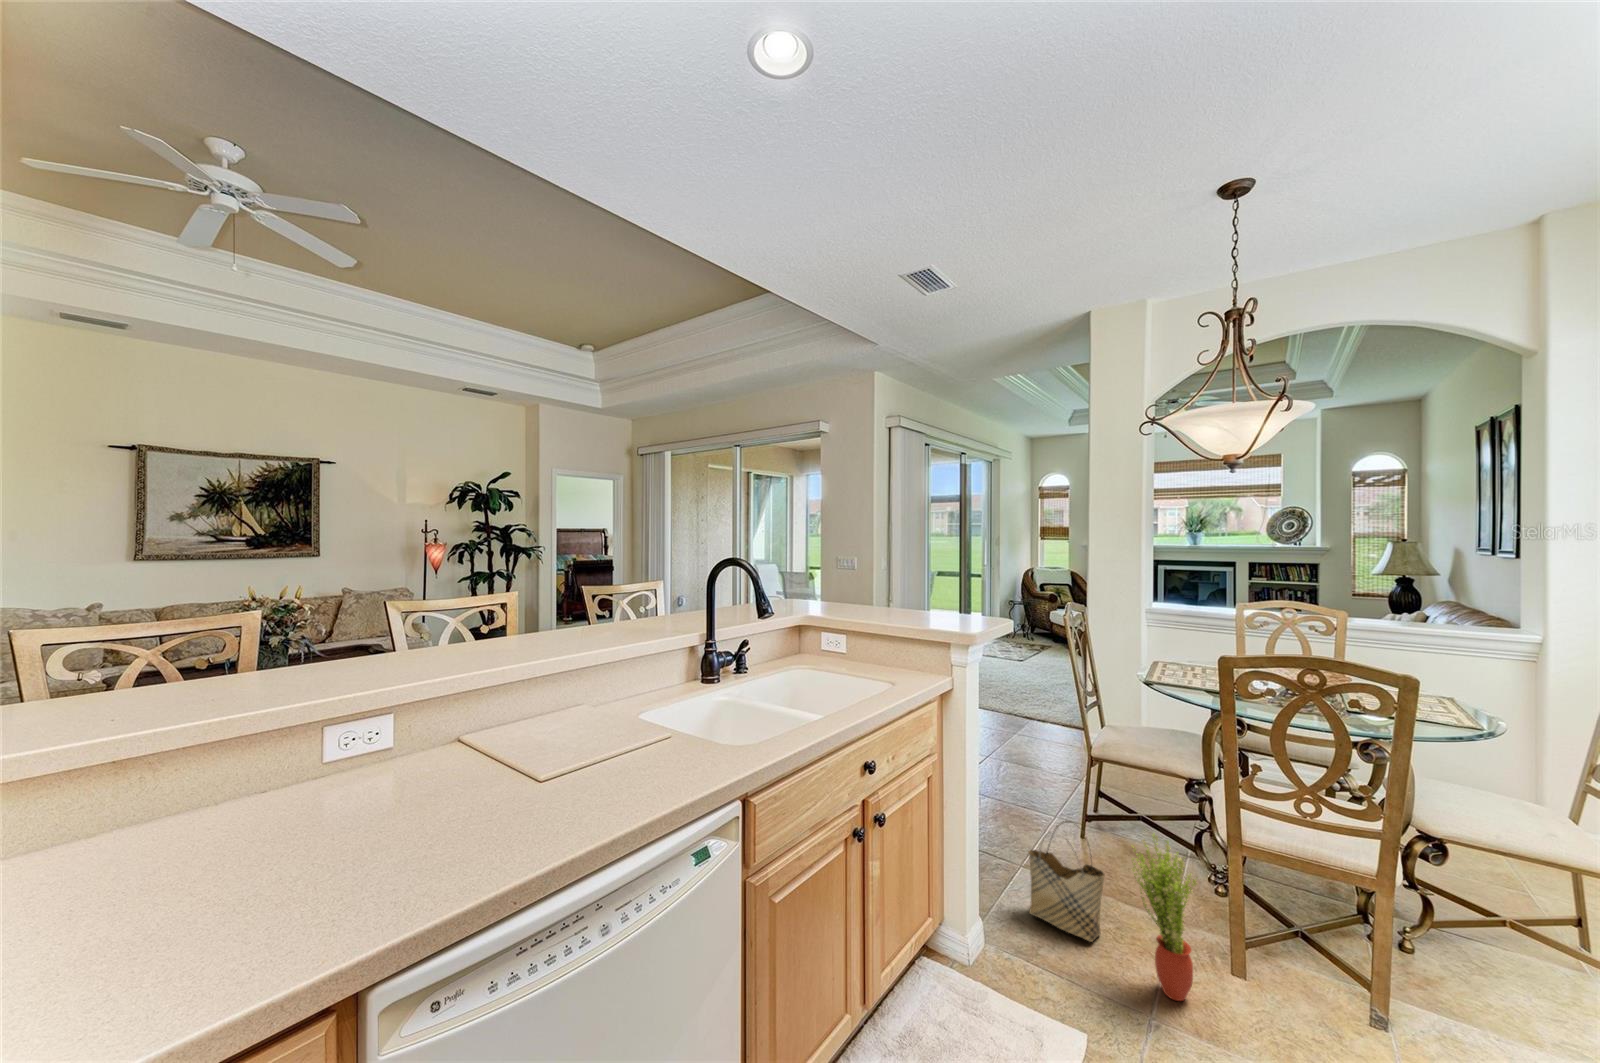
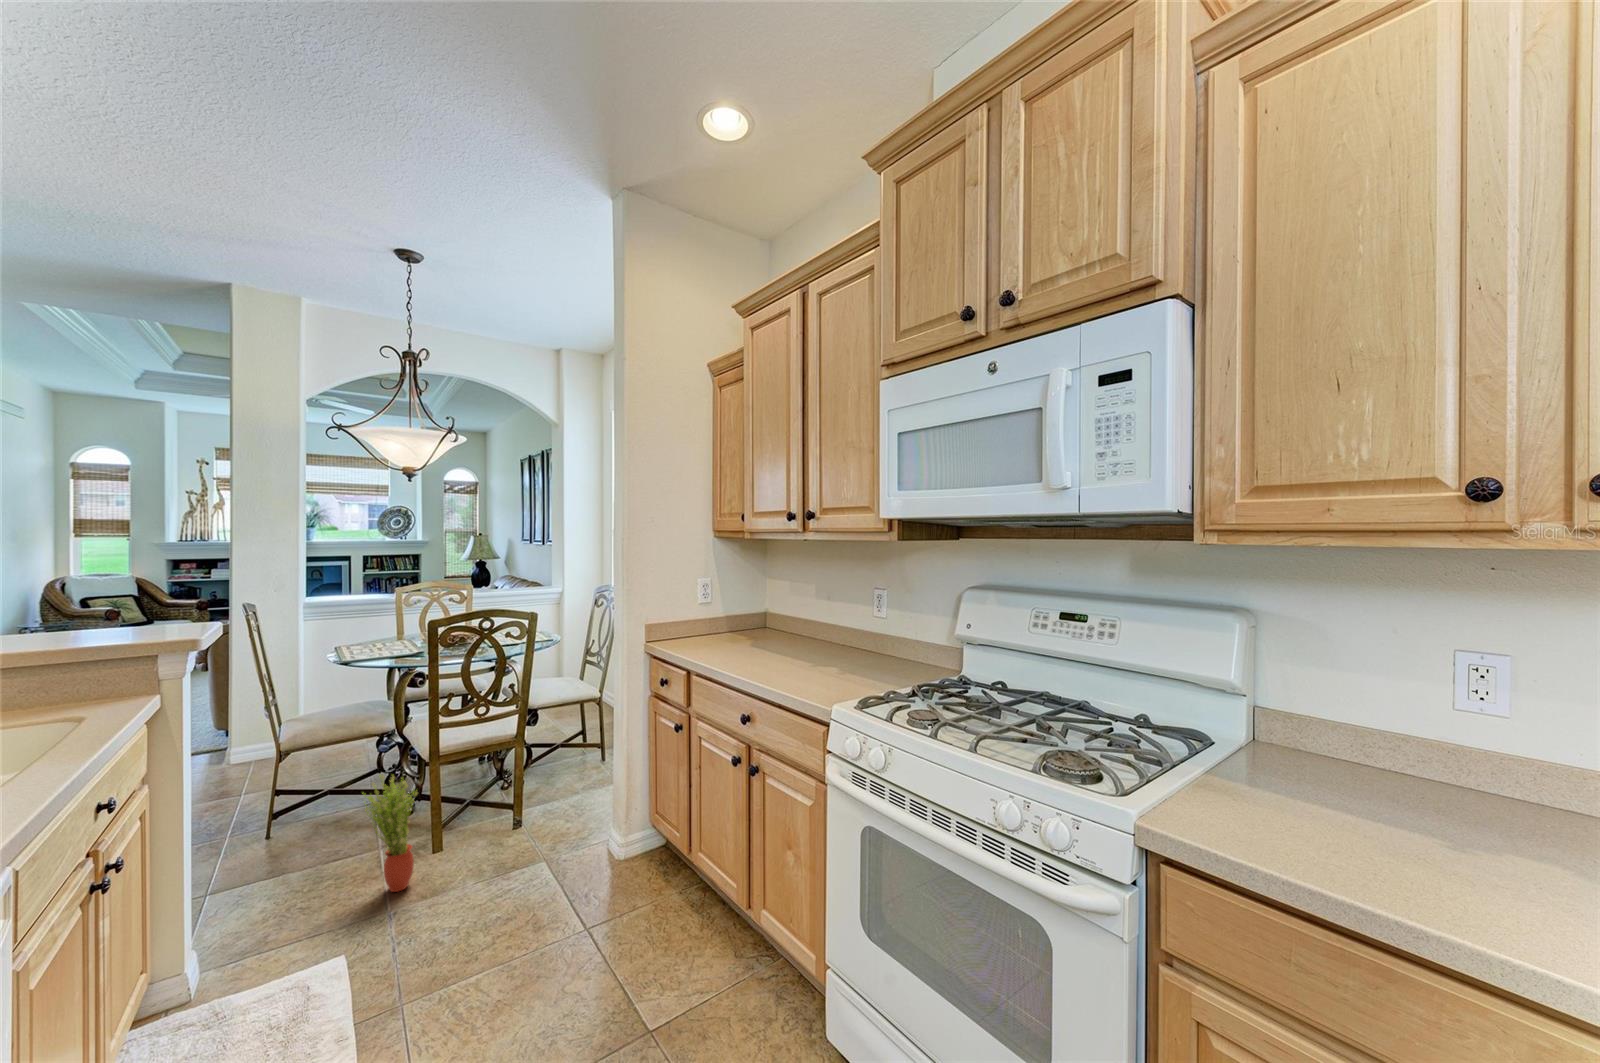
woven basket: present [1028,821,1105,942] -> none [240,807,330,919]

